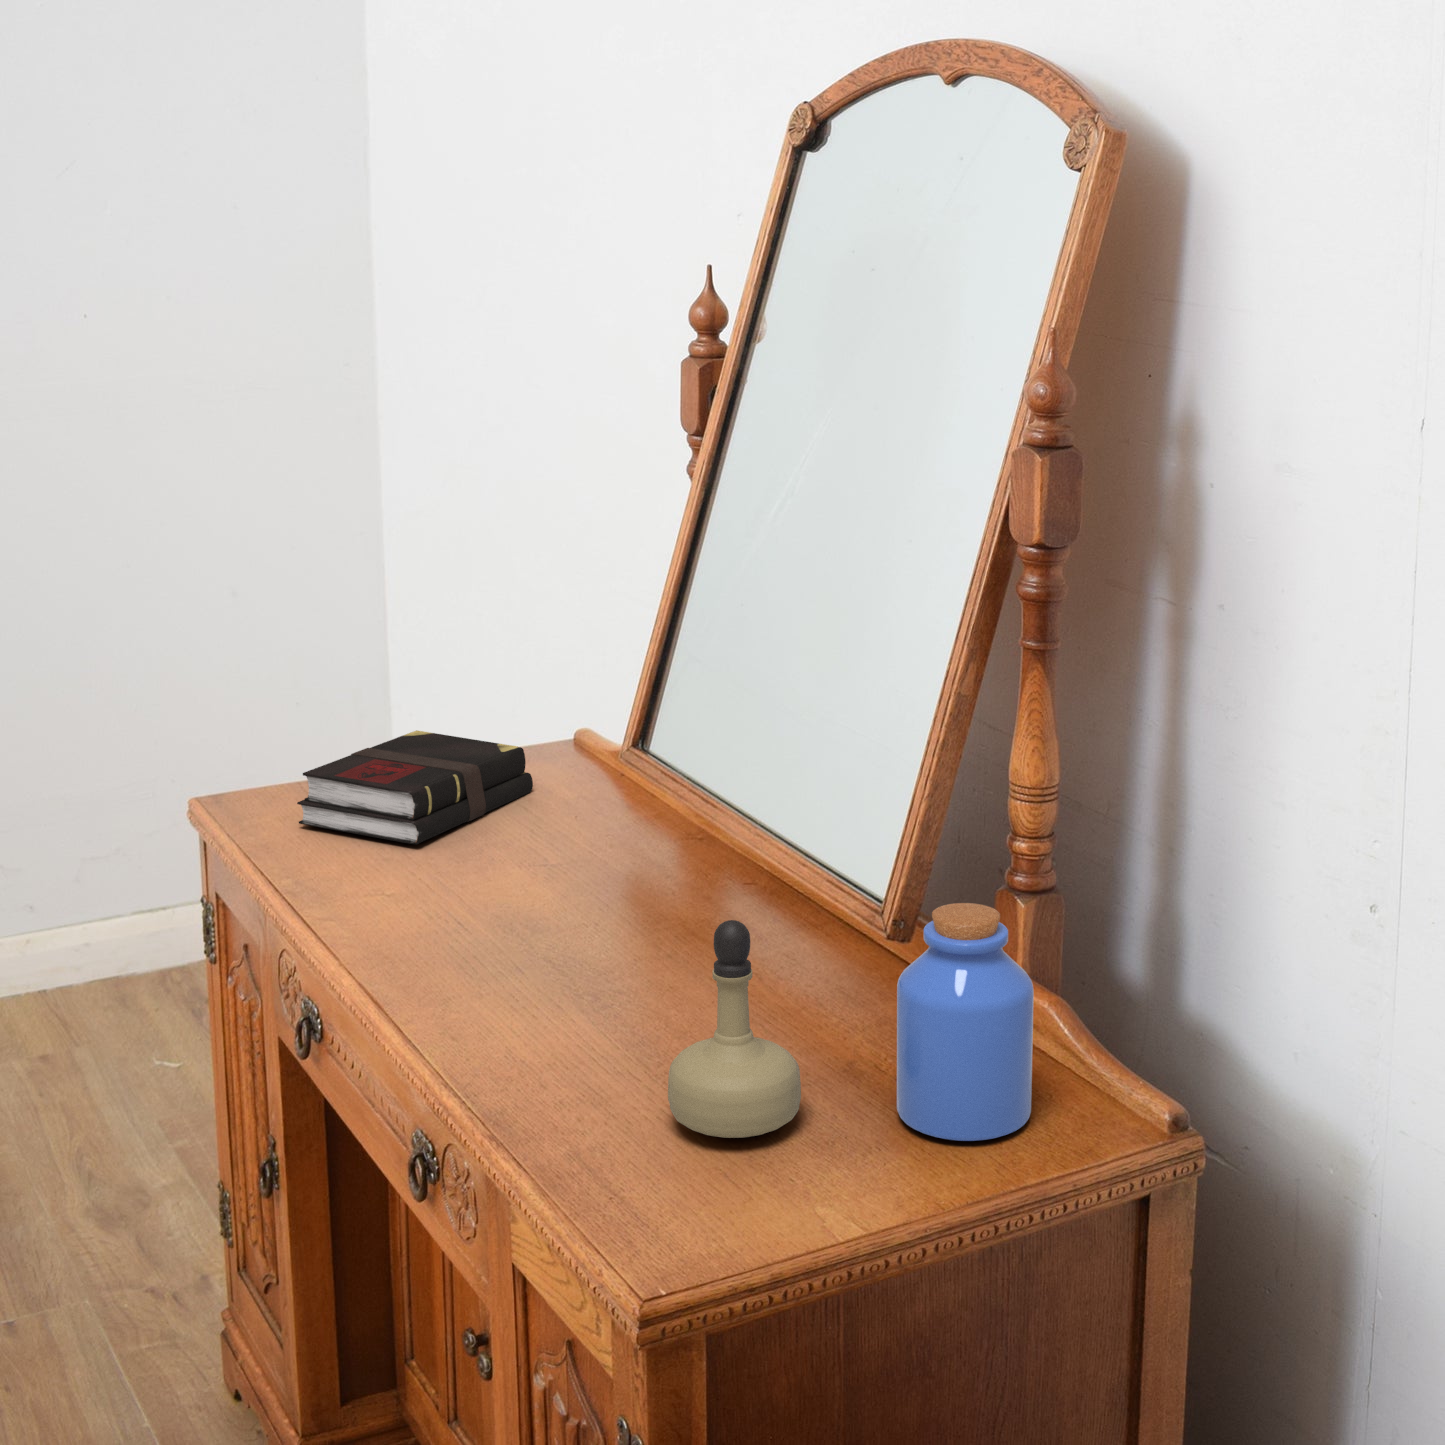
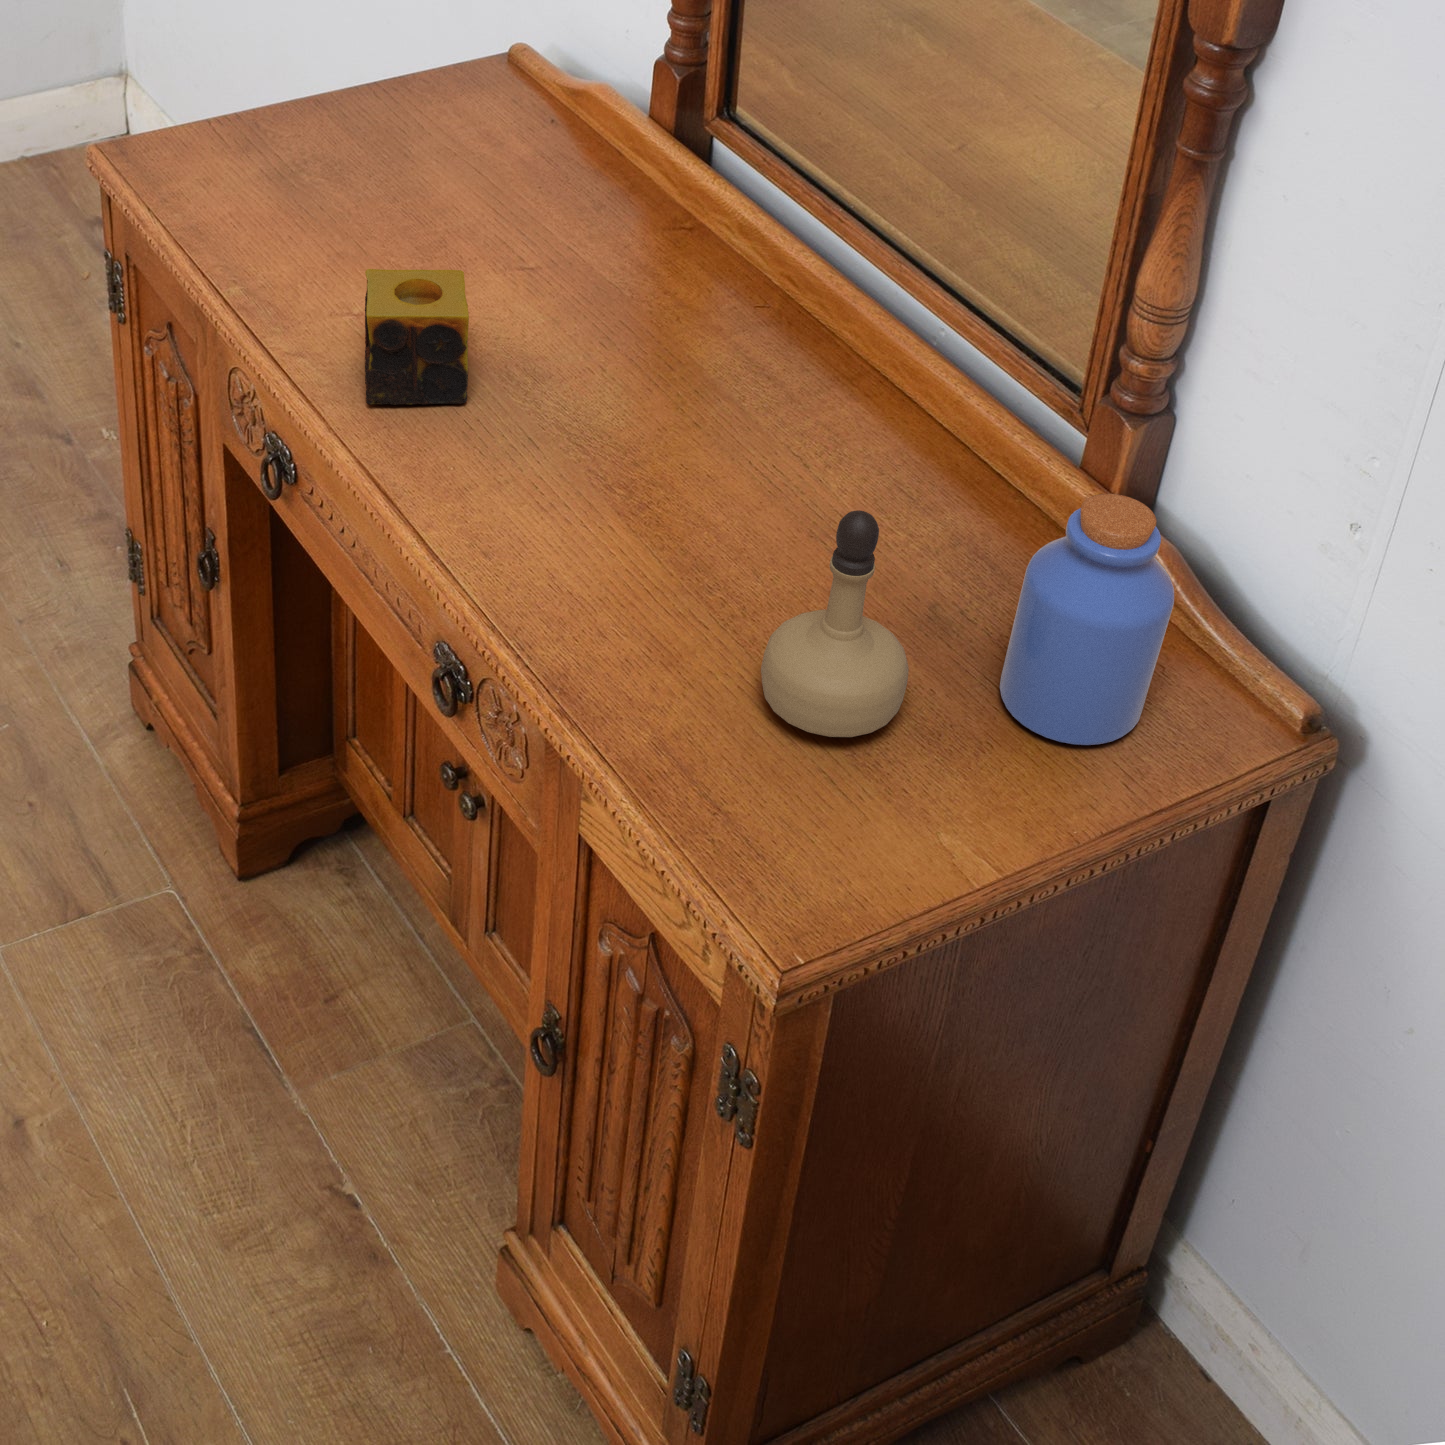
book: present [297,730,533,844] -> none [232,71,495,242]
candle: none [371,834,468,944] -> present [365,269,469,405]

